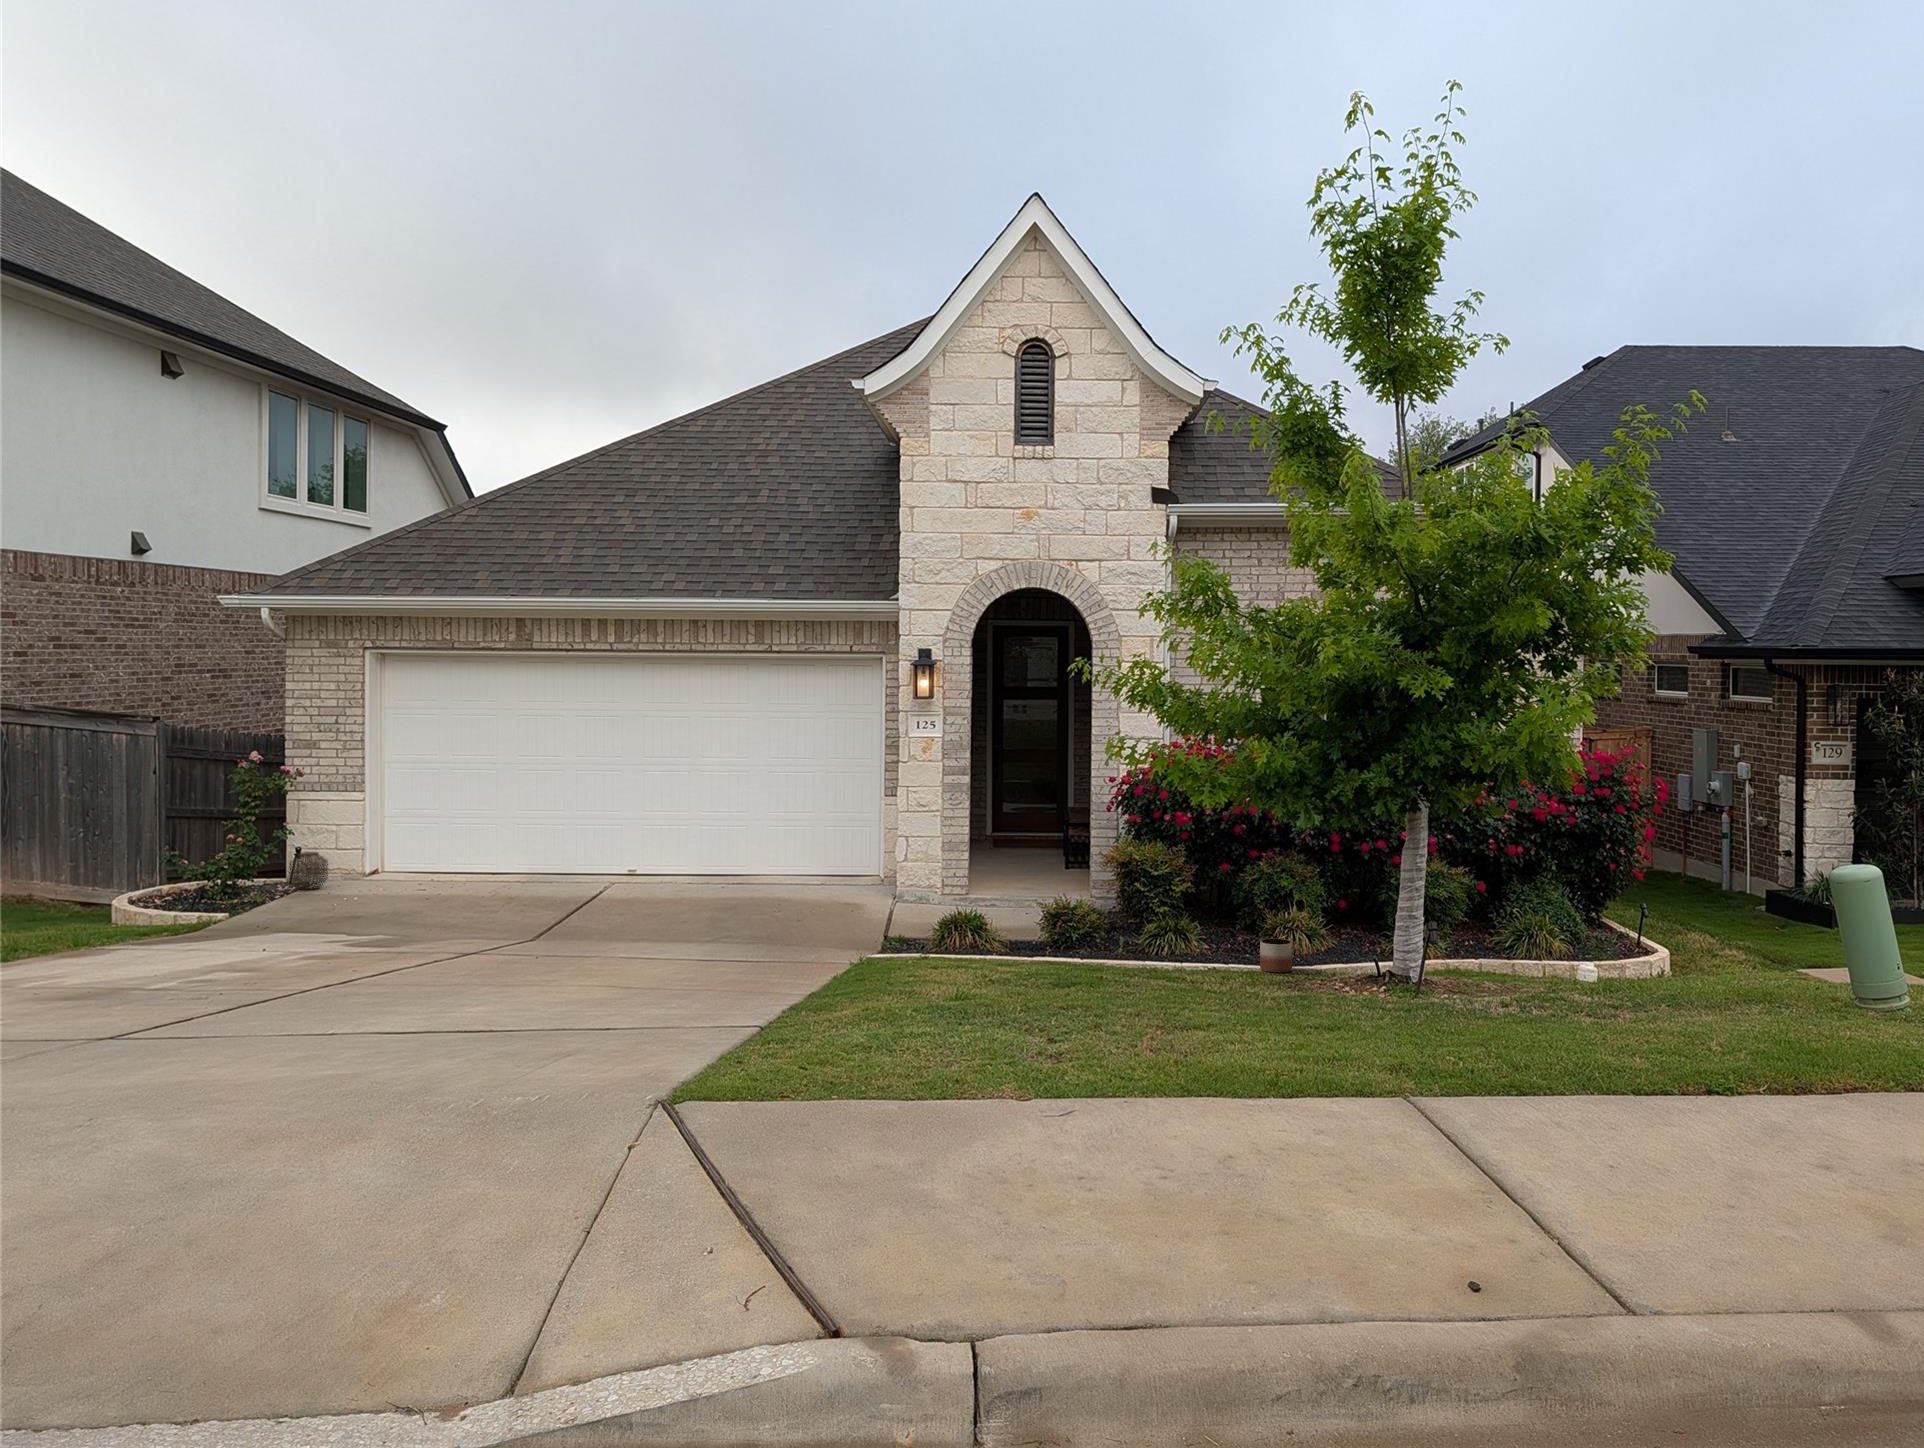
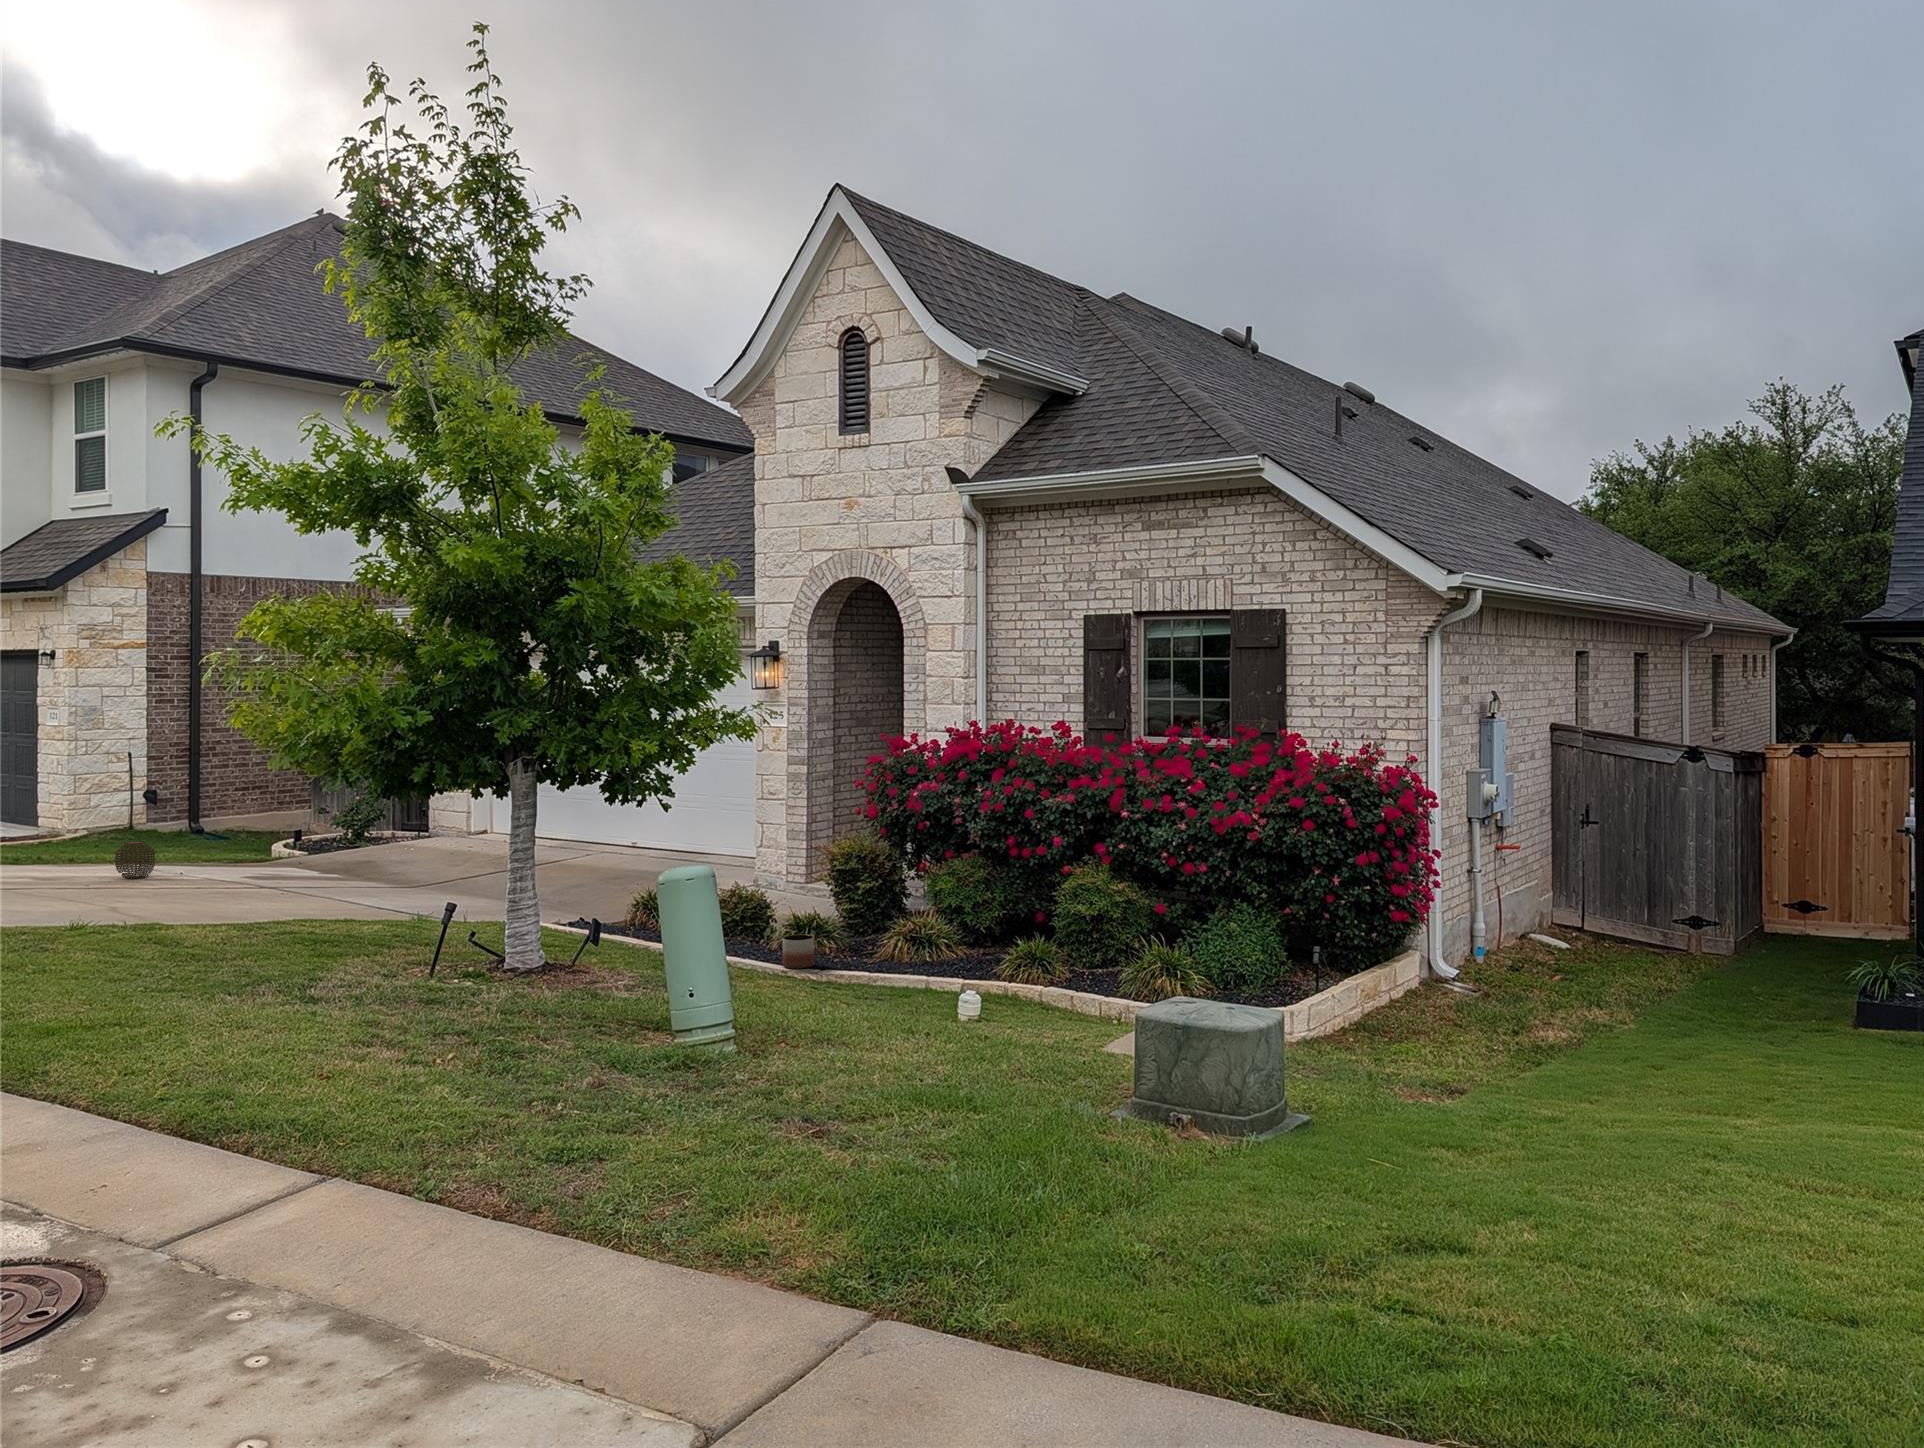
woven basket: present [289,852,328,890] -> present [115,841,155,879]

